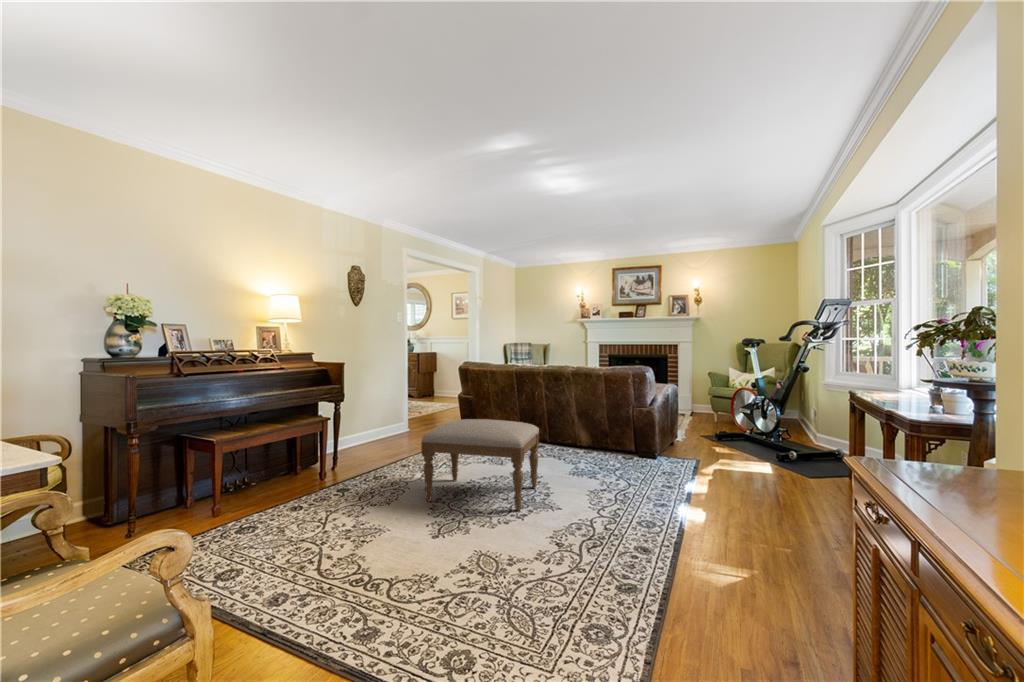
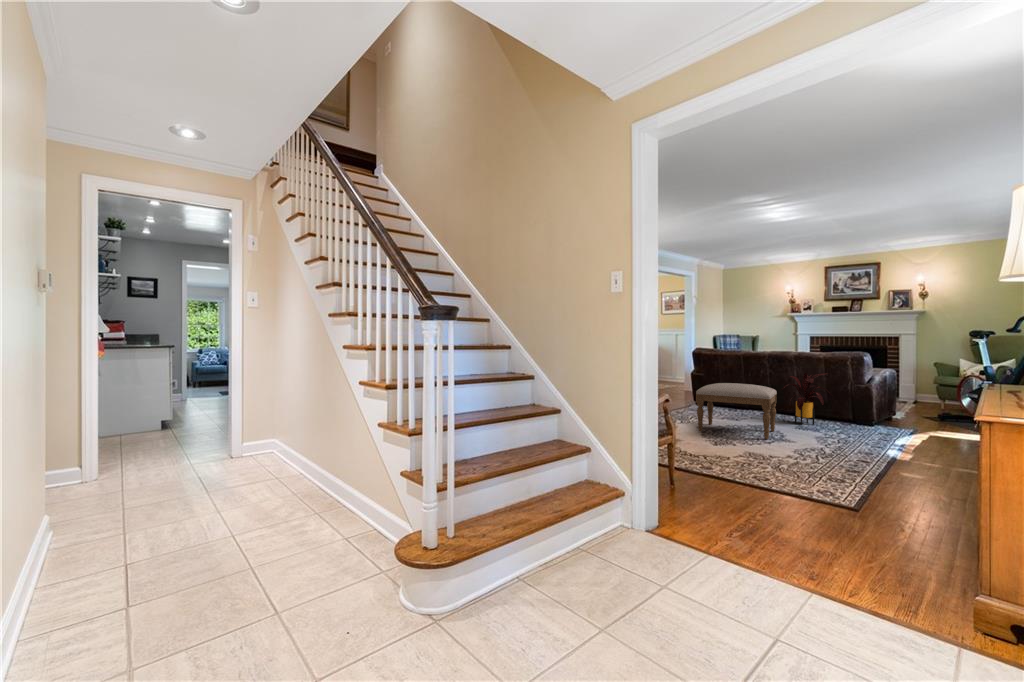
house plant: none [549,396,613,468] -> present [781,373,831,425]

